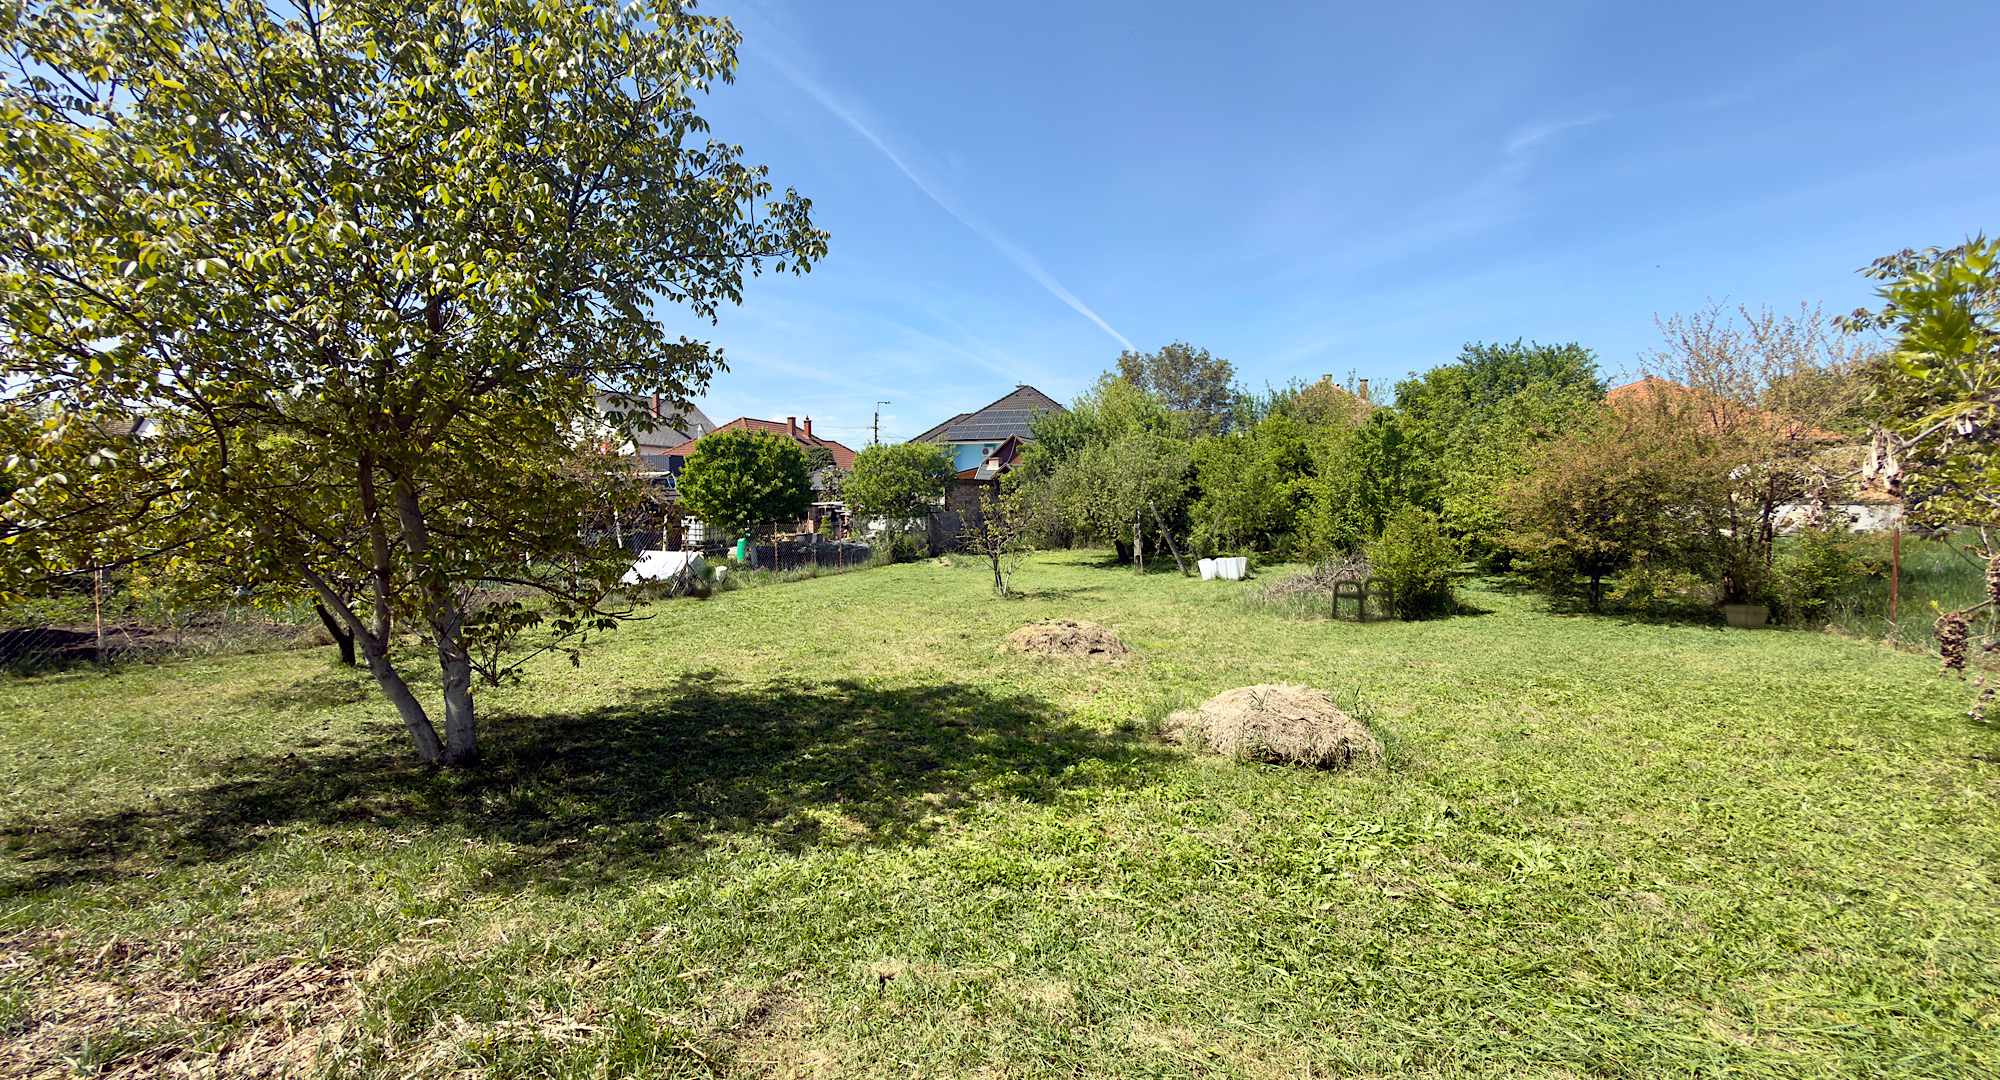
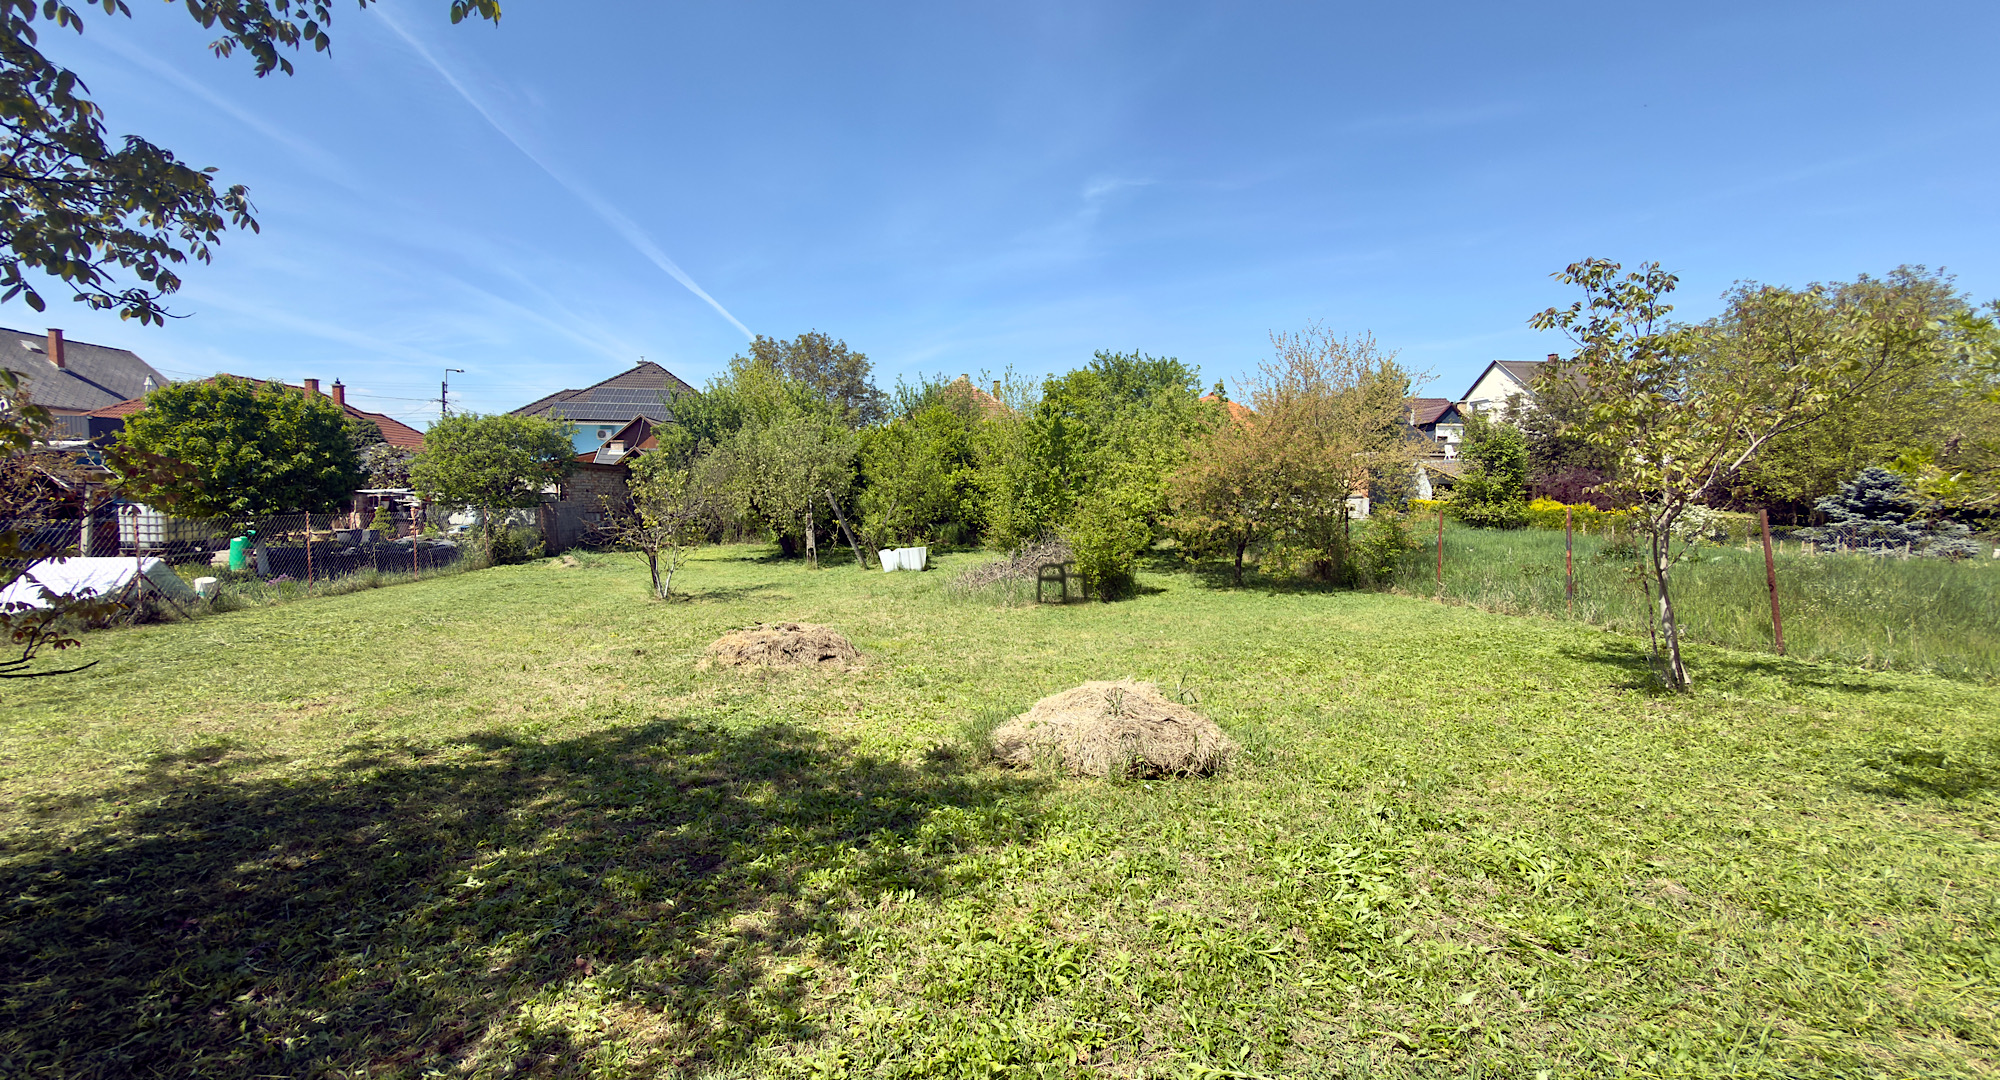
potted tree: present [694,566,715,600] -> none [155,566,201,624]
wooden bucket: present [1725,605,1769,629] -> none [1319,569,1348,592]

